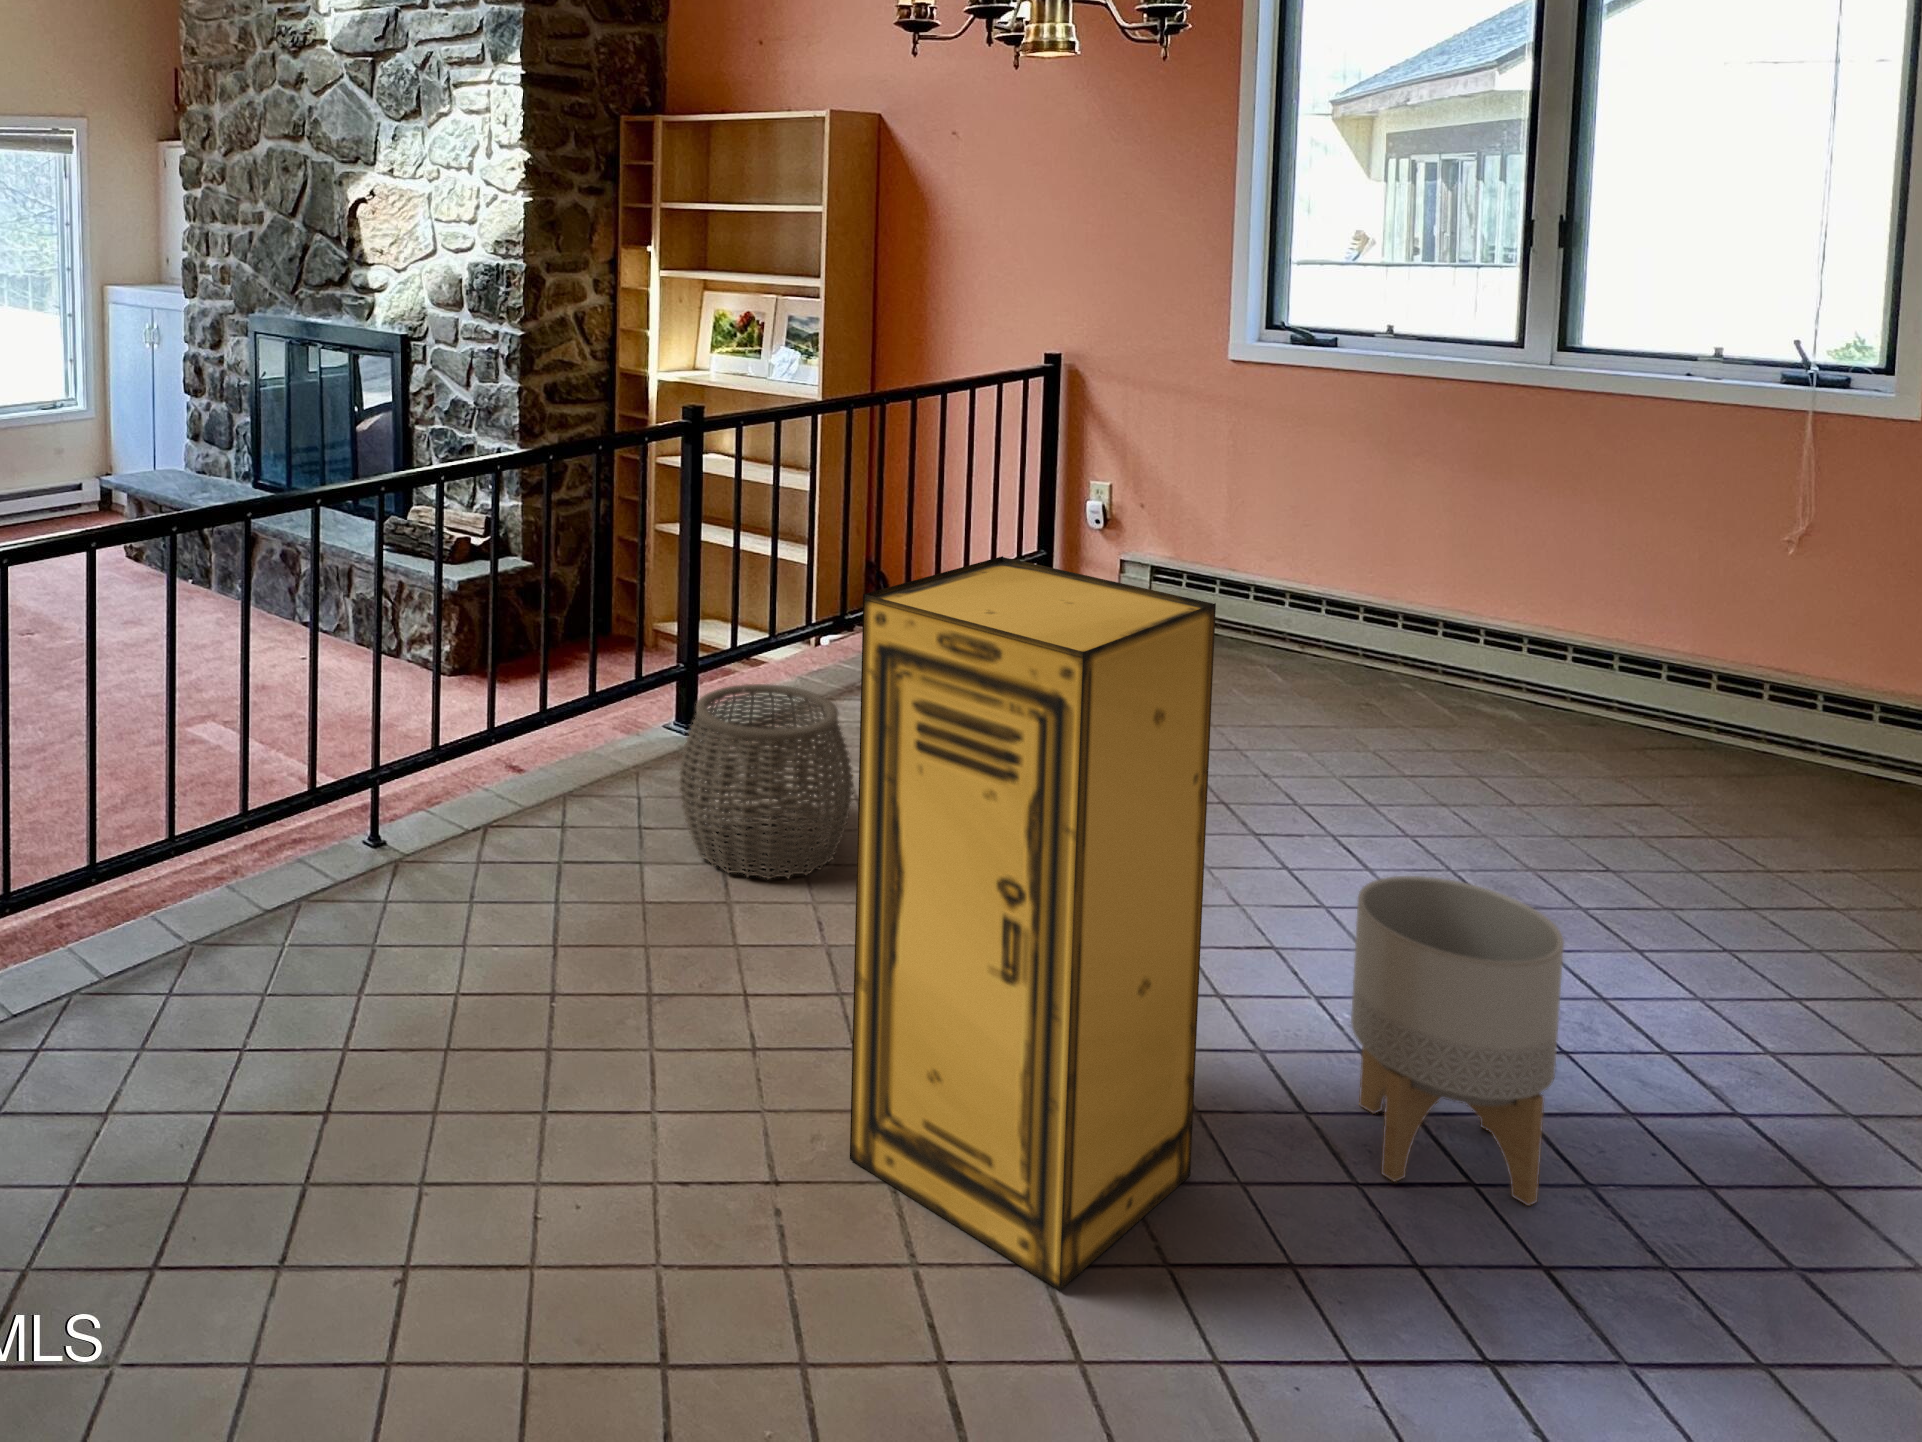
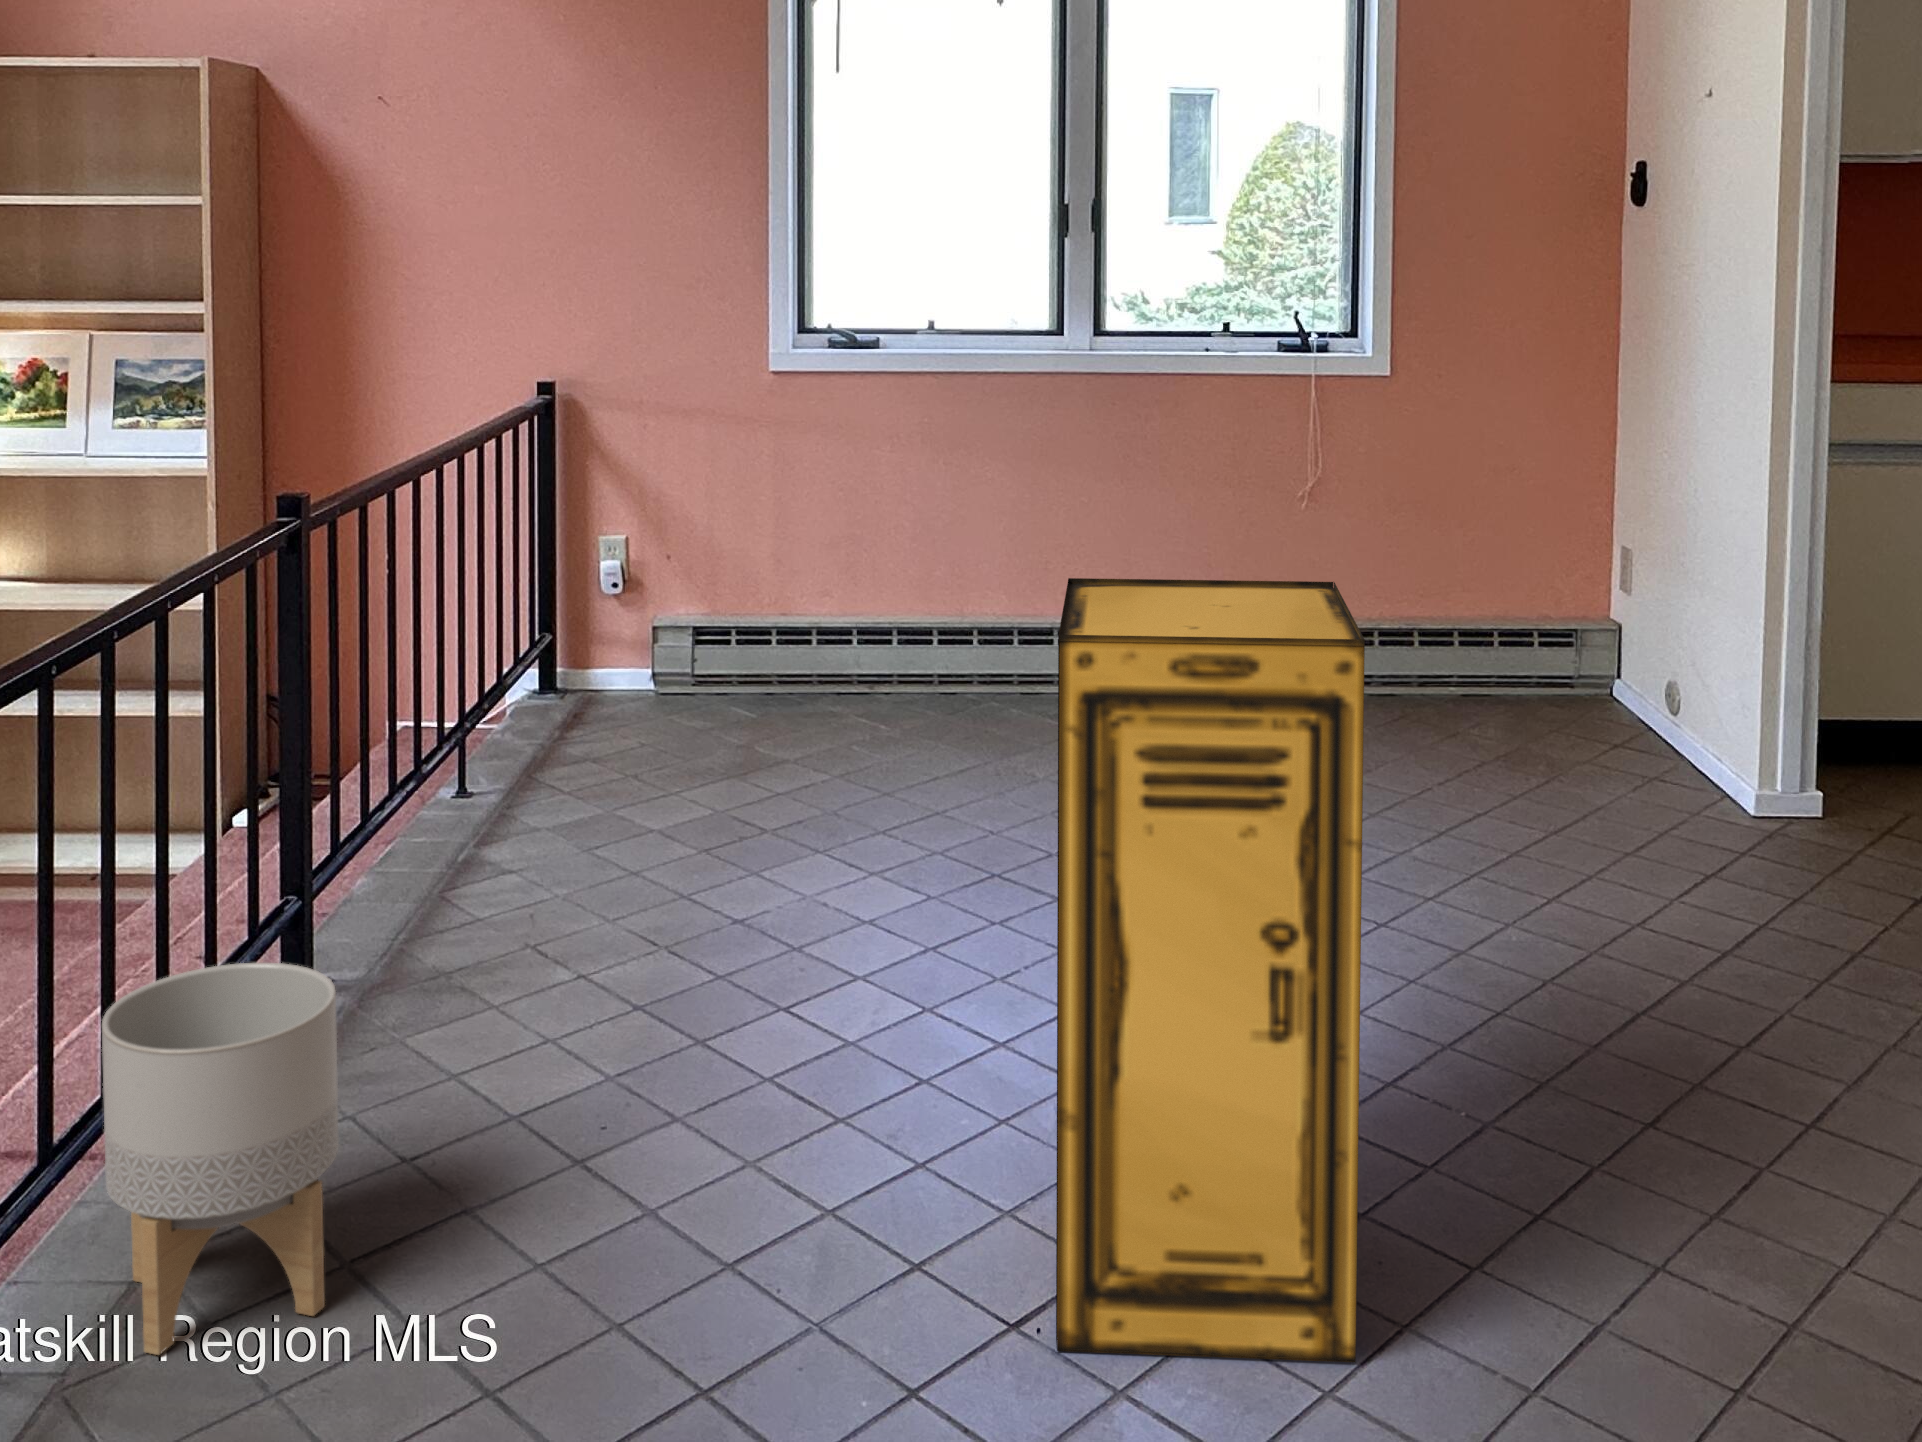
woven basket: present [679,684,853,879] -> none [440,842,693,1118]
planter: present [1351,876,1564,1206] -> present [102,963,339,1355]

